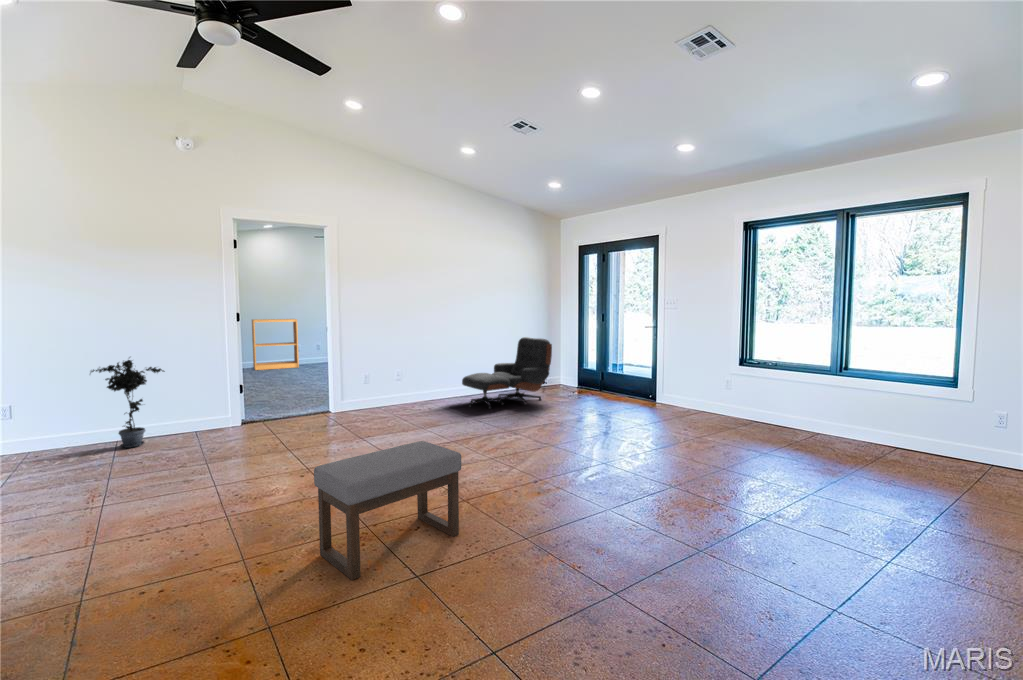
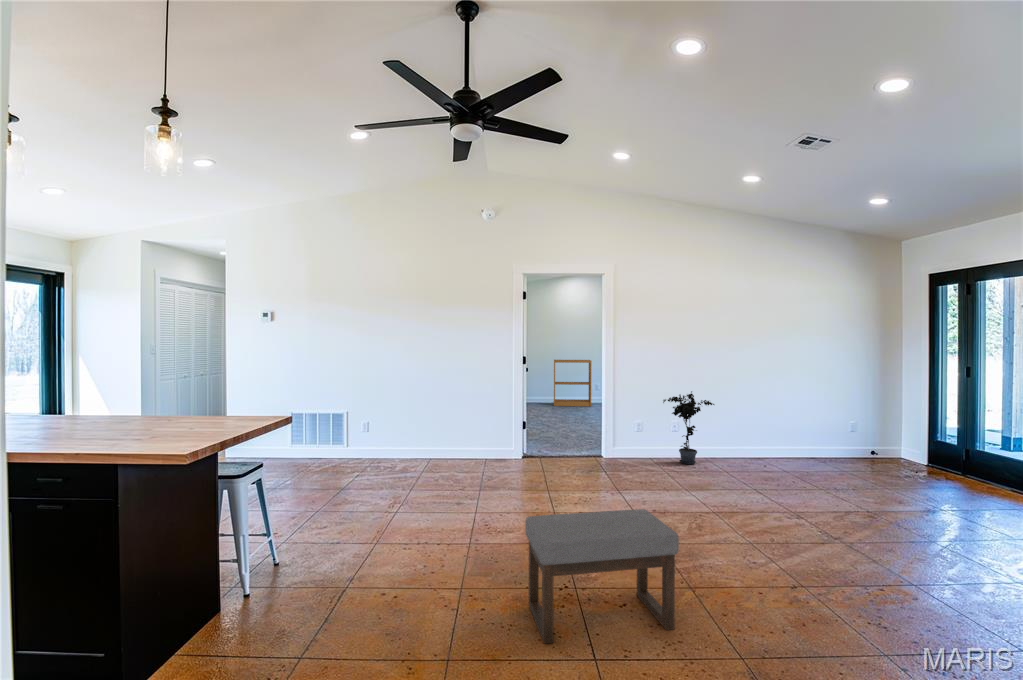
lounge chair: present [462,337,552,409] -> none [745,393,875,480]
potted plant: present [91,360,165,448] -> present [663,391,714,464]

